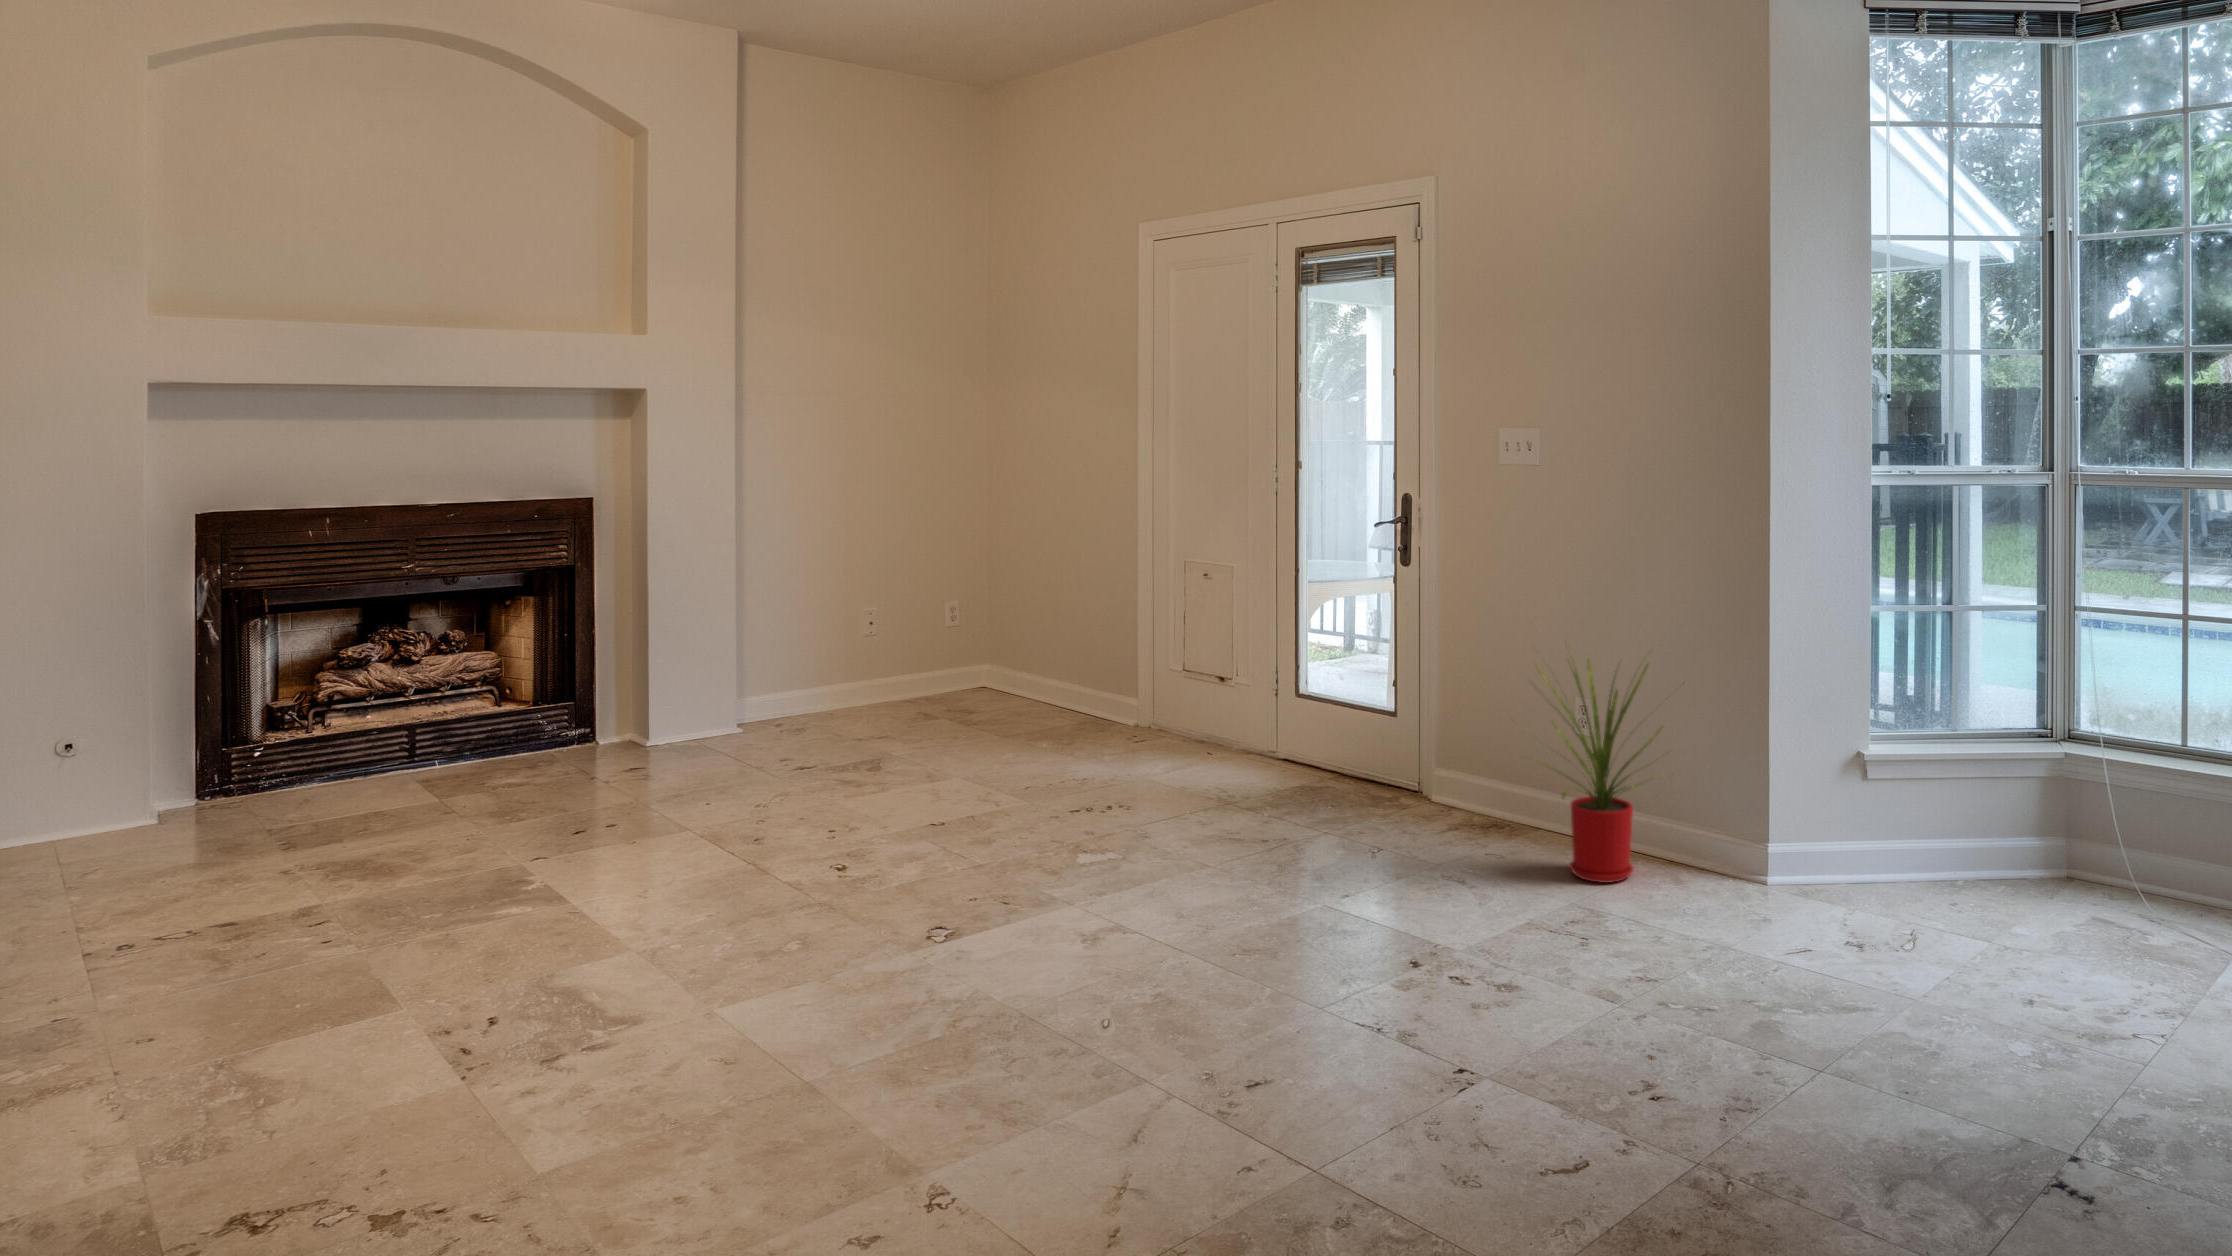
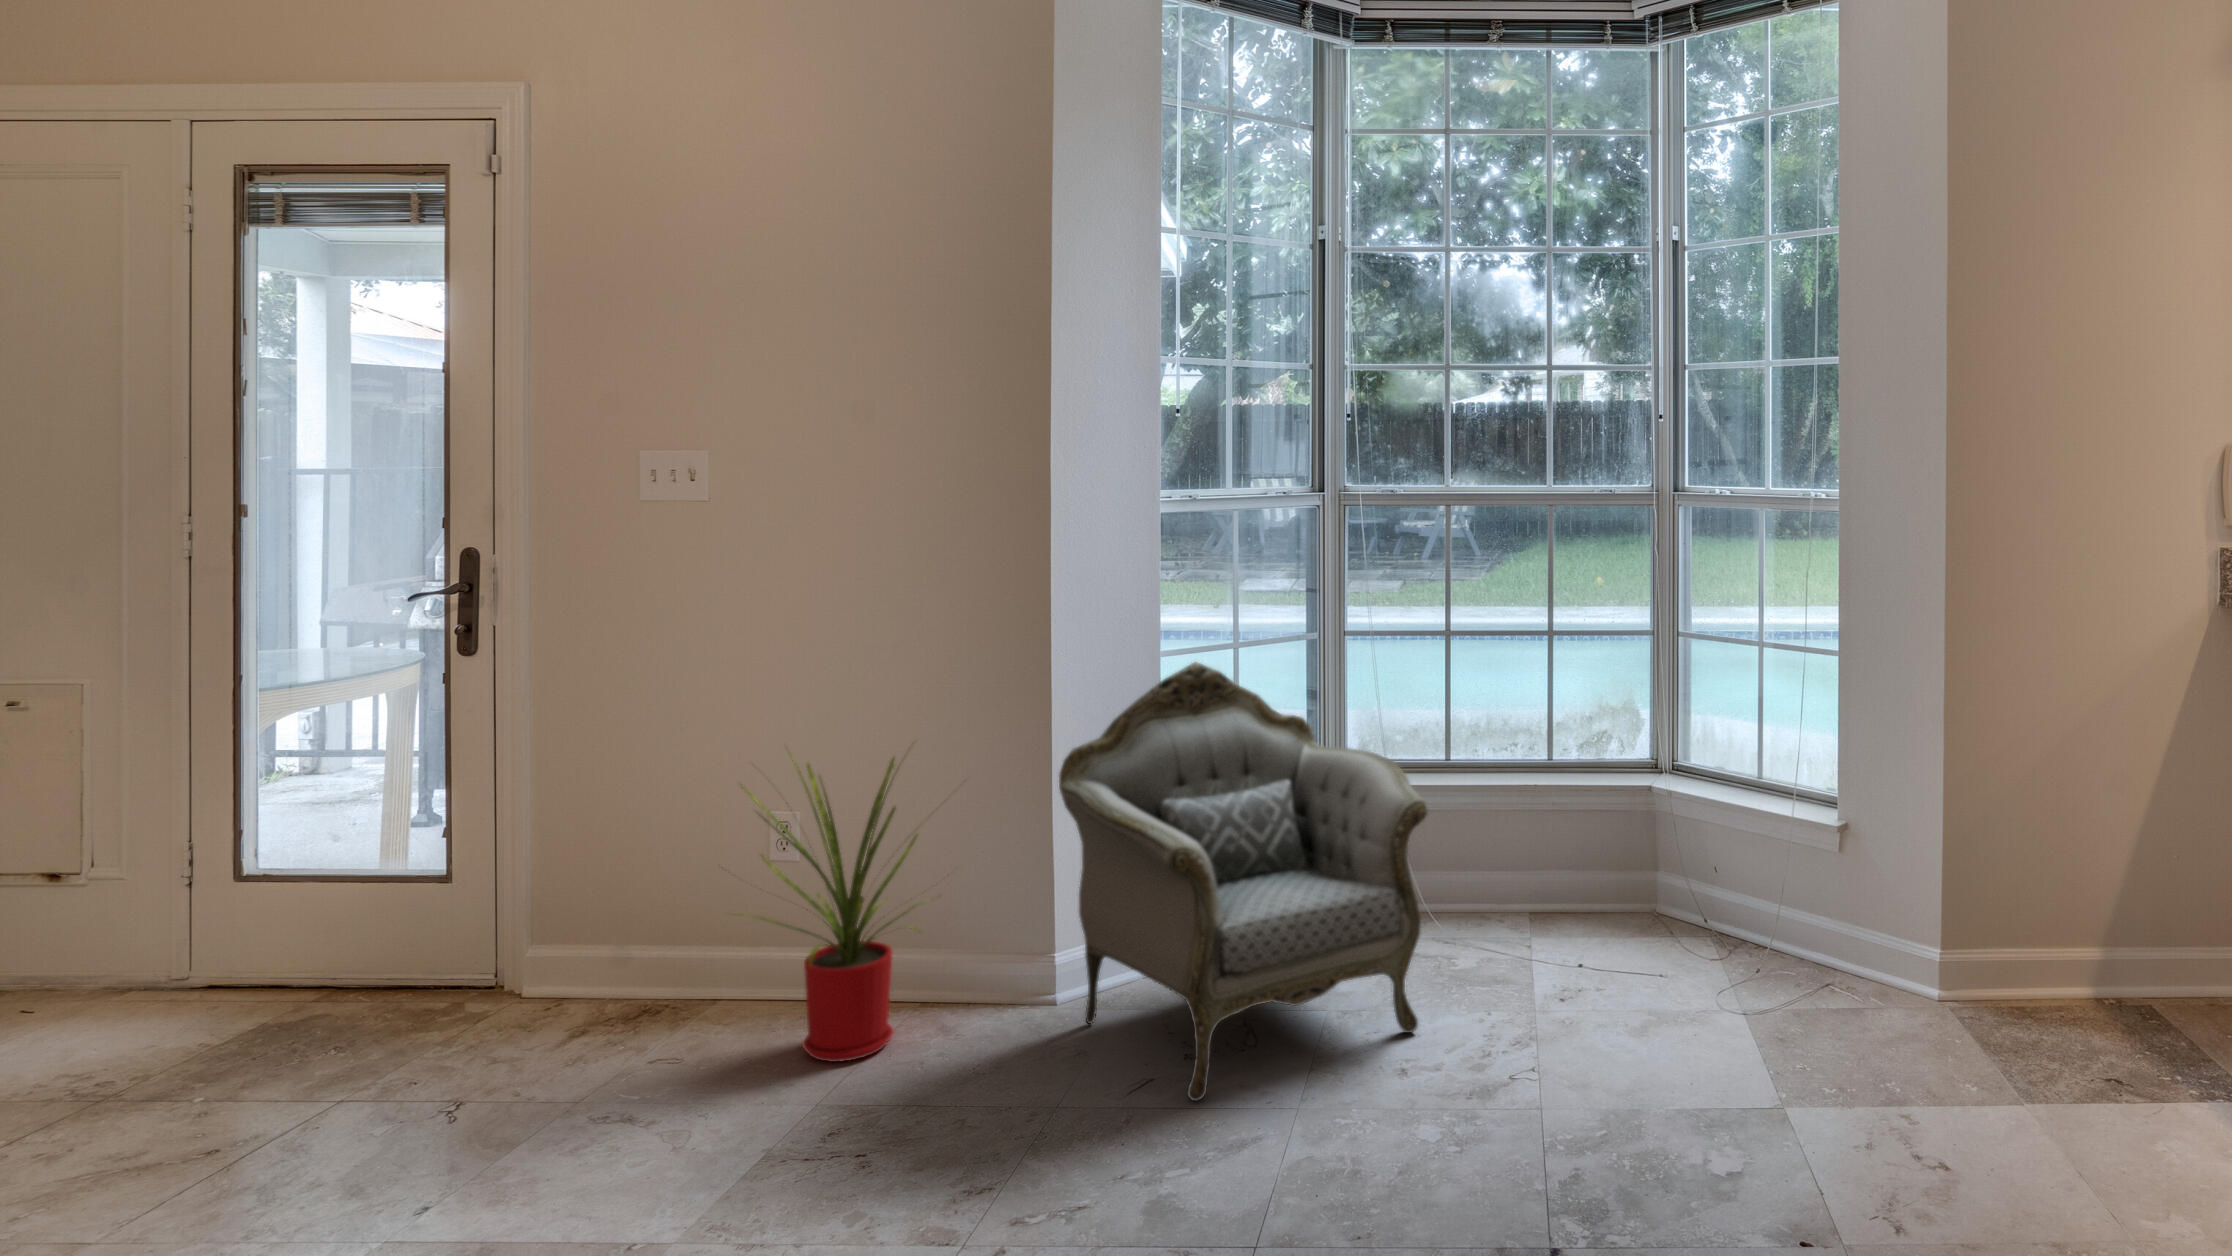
armchair: none [1756,611,2086,978] -> present [1059,662,1428,1101]

